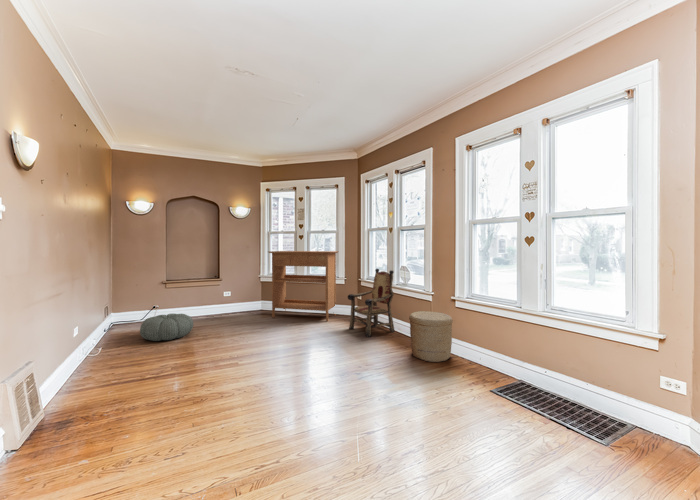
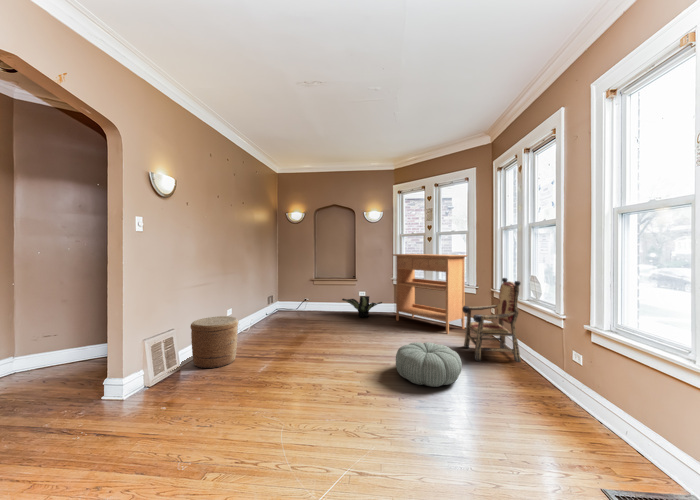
potted plant: none [209,297,255,320] -> present [342,296,382,317]
woven basket: present [409,311,453,362] -> present [190,316,238,368]
pouf: present [140,314,193,341] -> present [396,342,462,387]

